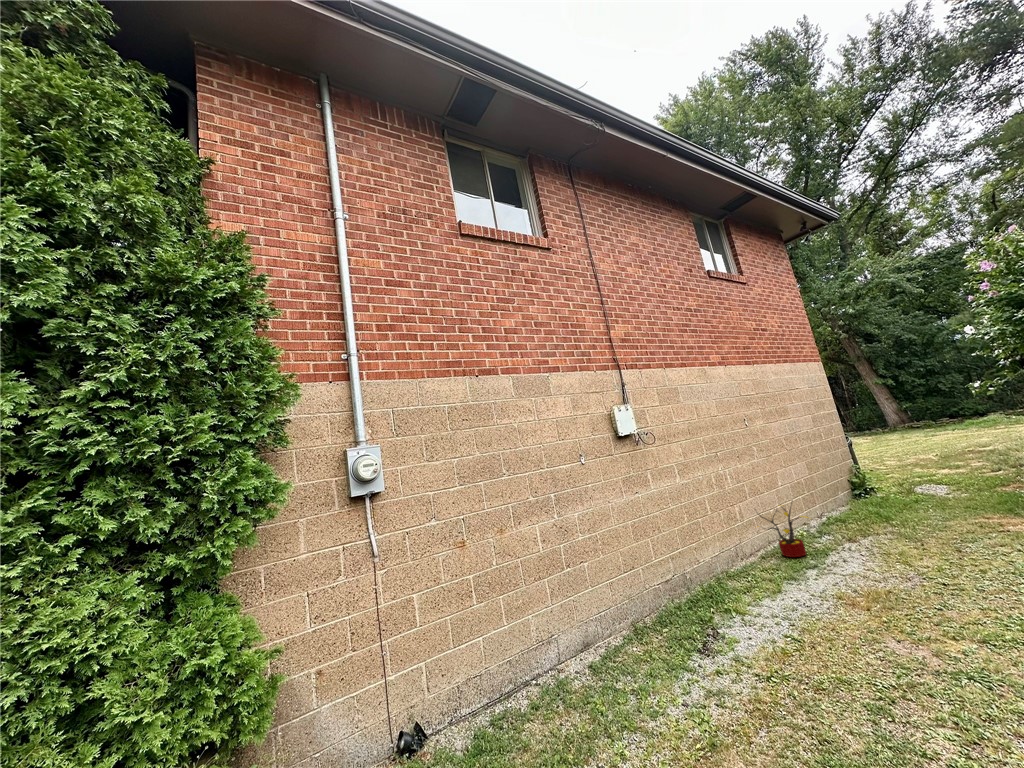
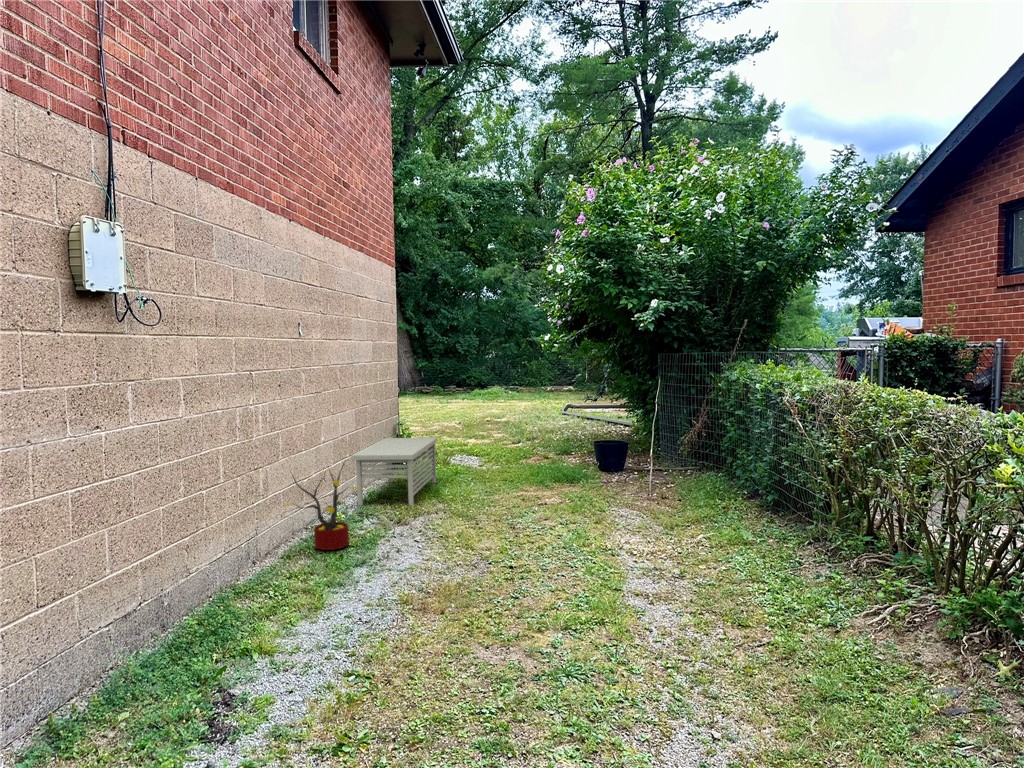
storage bench: none [806,476,896,529] -> present [351,438,437,506]

